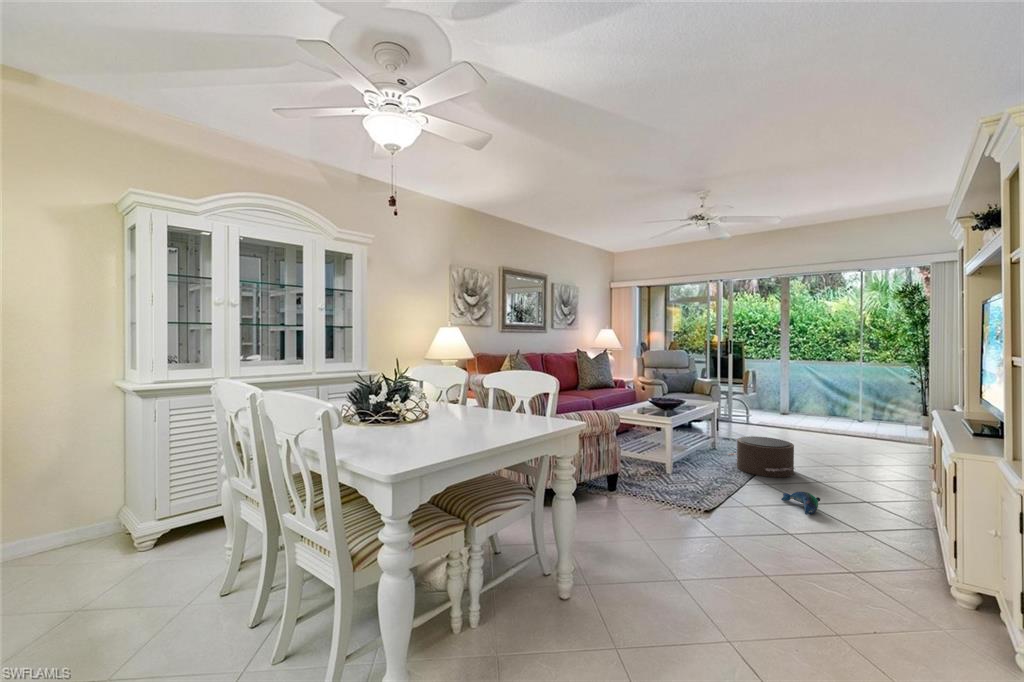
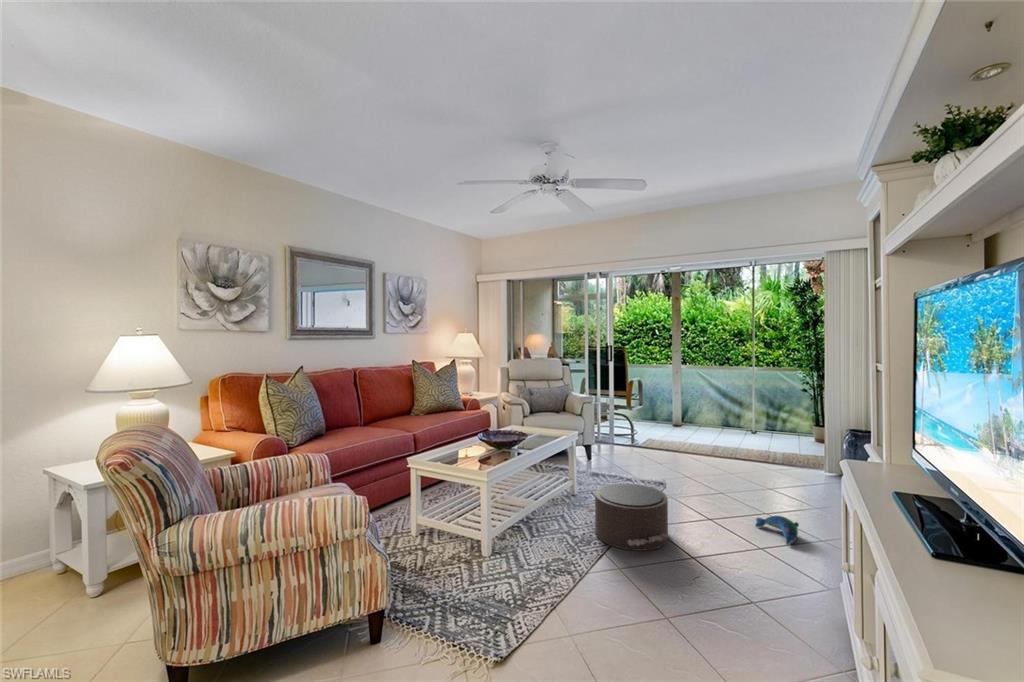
plush toy: present [782,491,820,515] -> present [756,516,799,545]

